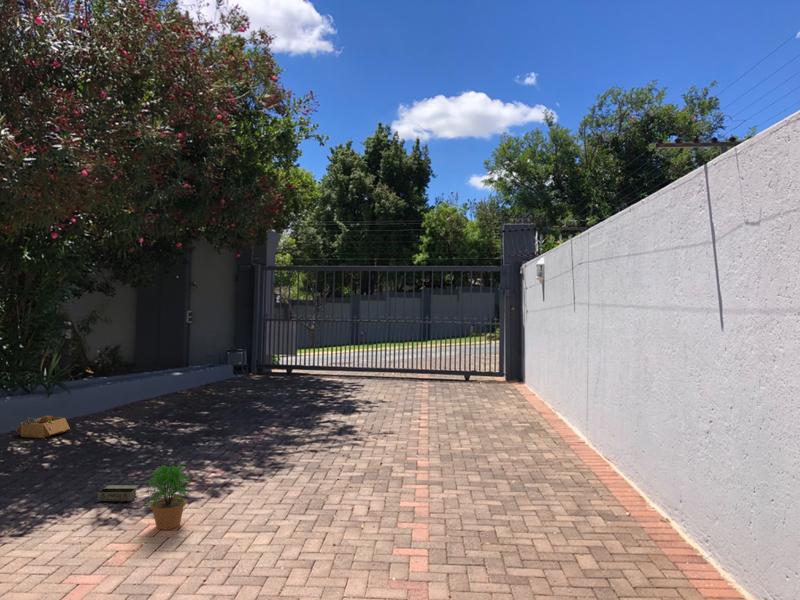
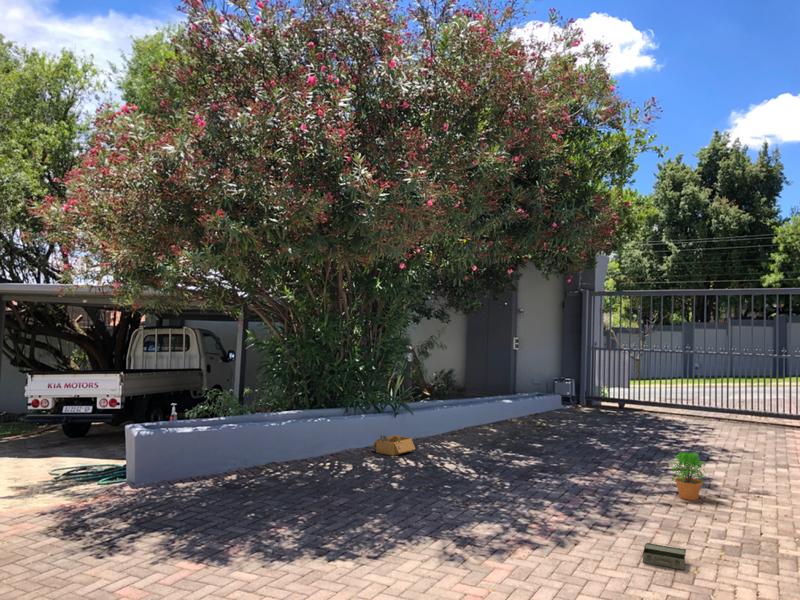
potted plant: present [144,465,189,529] -> present [671,452,706,500]
toolbox: present [98,484,140,501] -> present [643,543,686,570]

